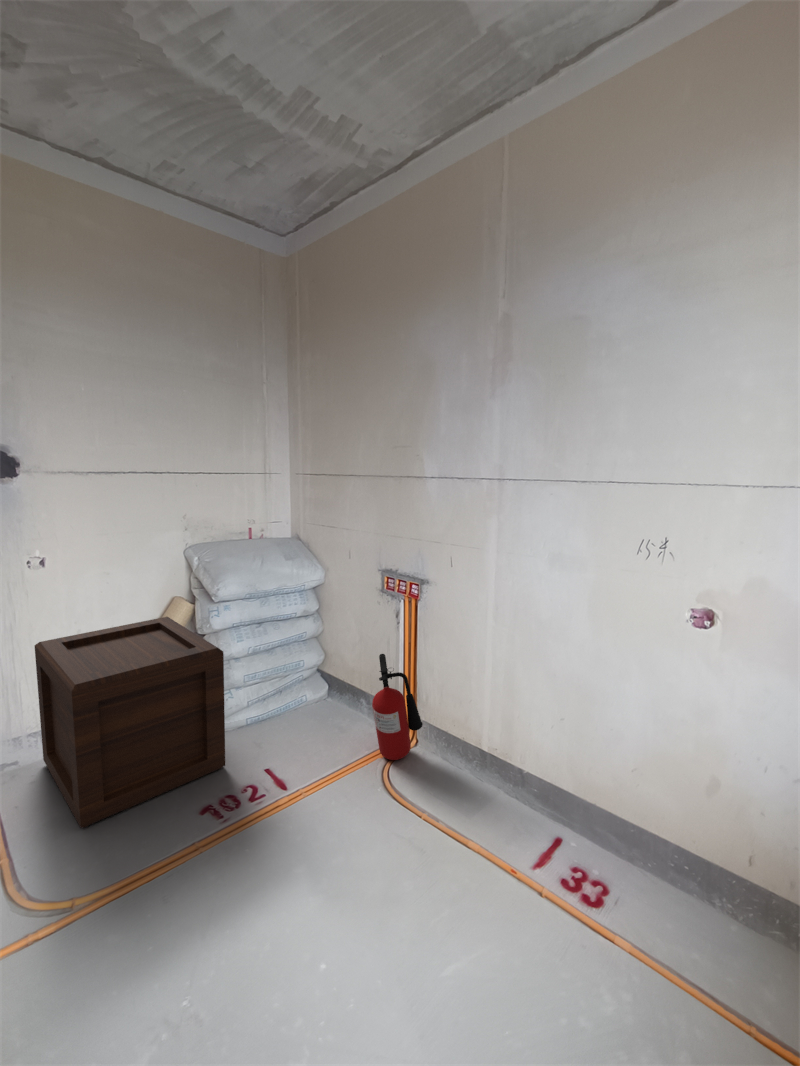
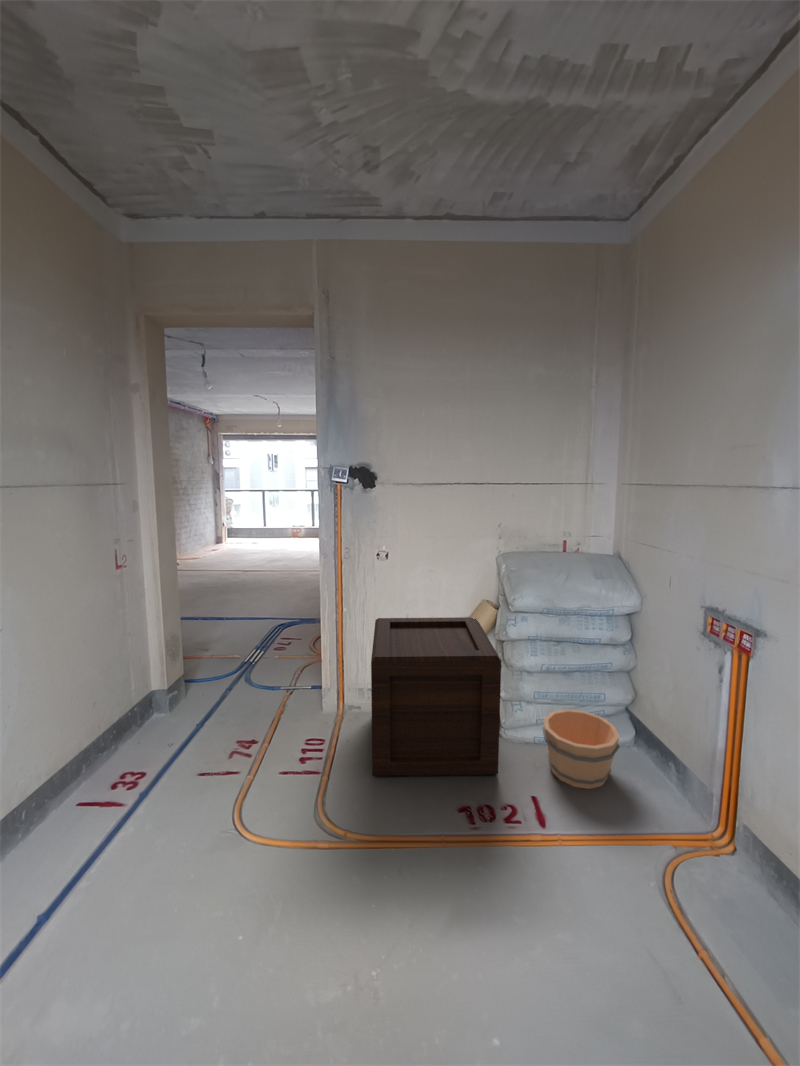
fire extinguisher: present [372,654,423,760] -> none [666,714,747,862]
bucket: none [259,681,326,748] -> present [543,709,620,789]

